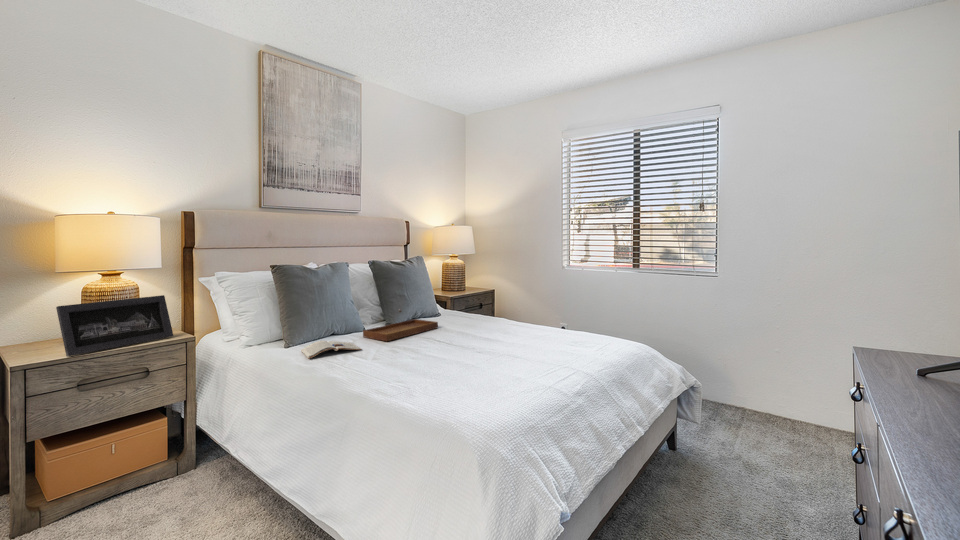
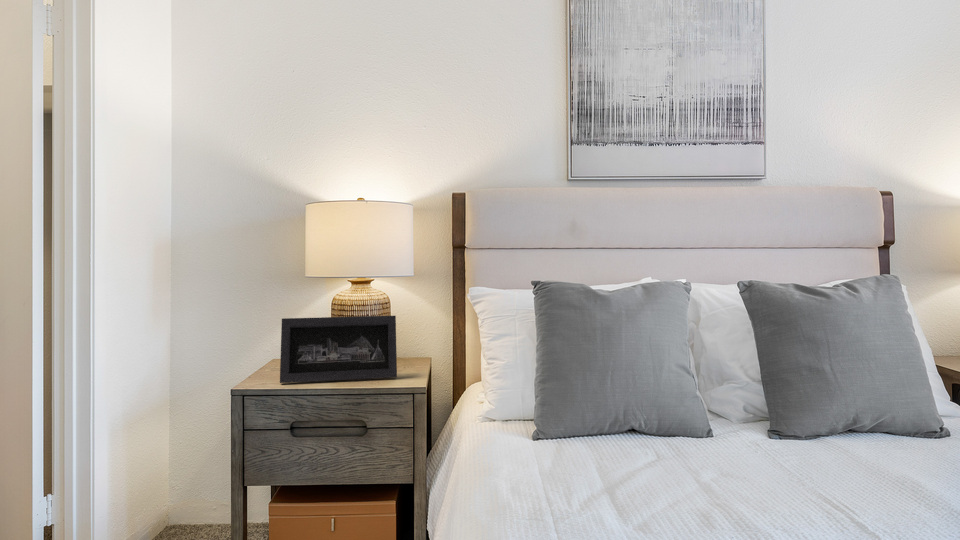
tray: present [363,309,438,341] -> none [678,410,917,498]
magazine: present [301,341,361,359] -> none [513,446,637,503]

